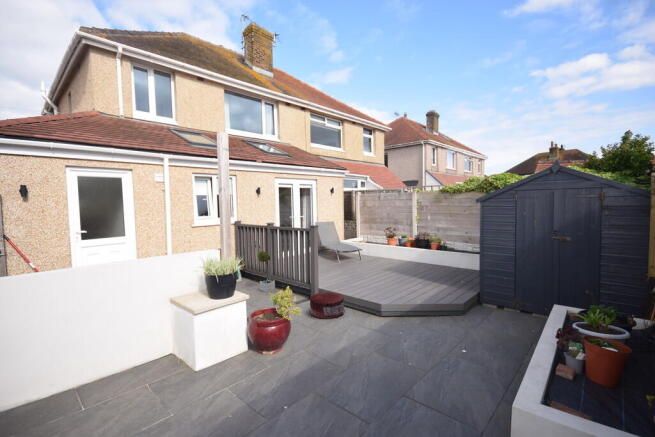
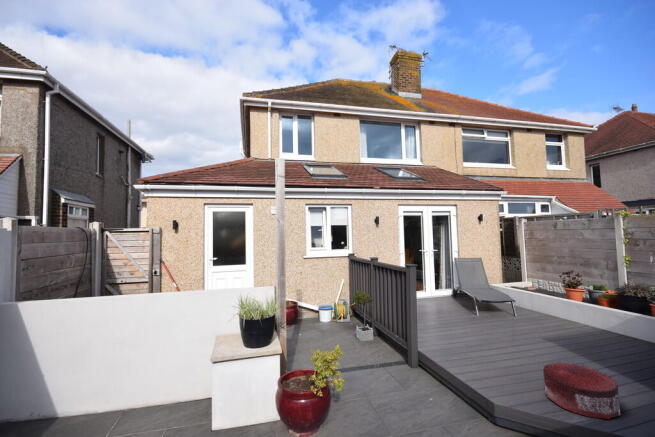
pouf: present [310,292,345,319] -> present [543,362,620,420]

